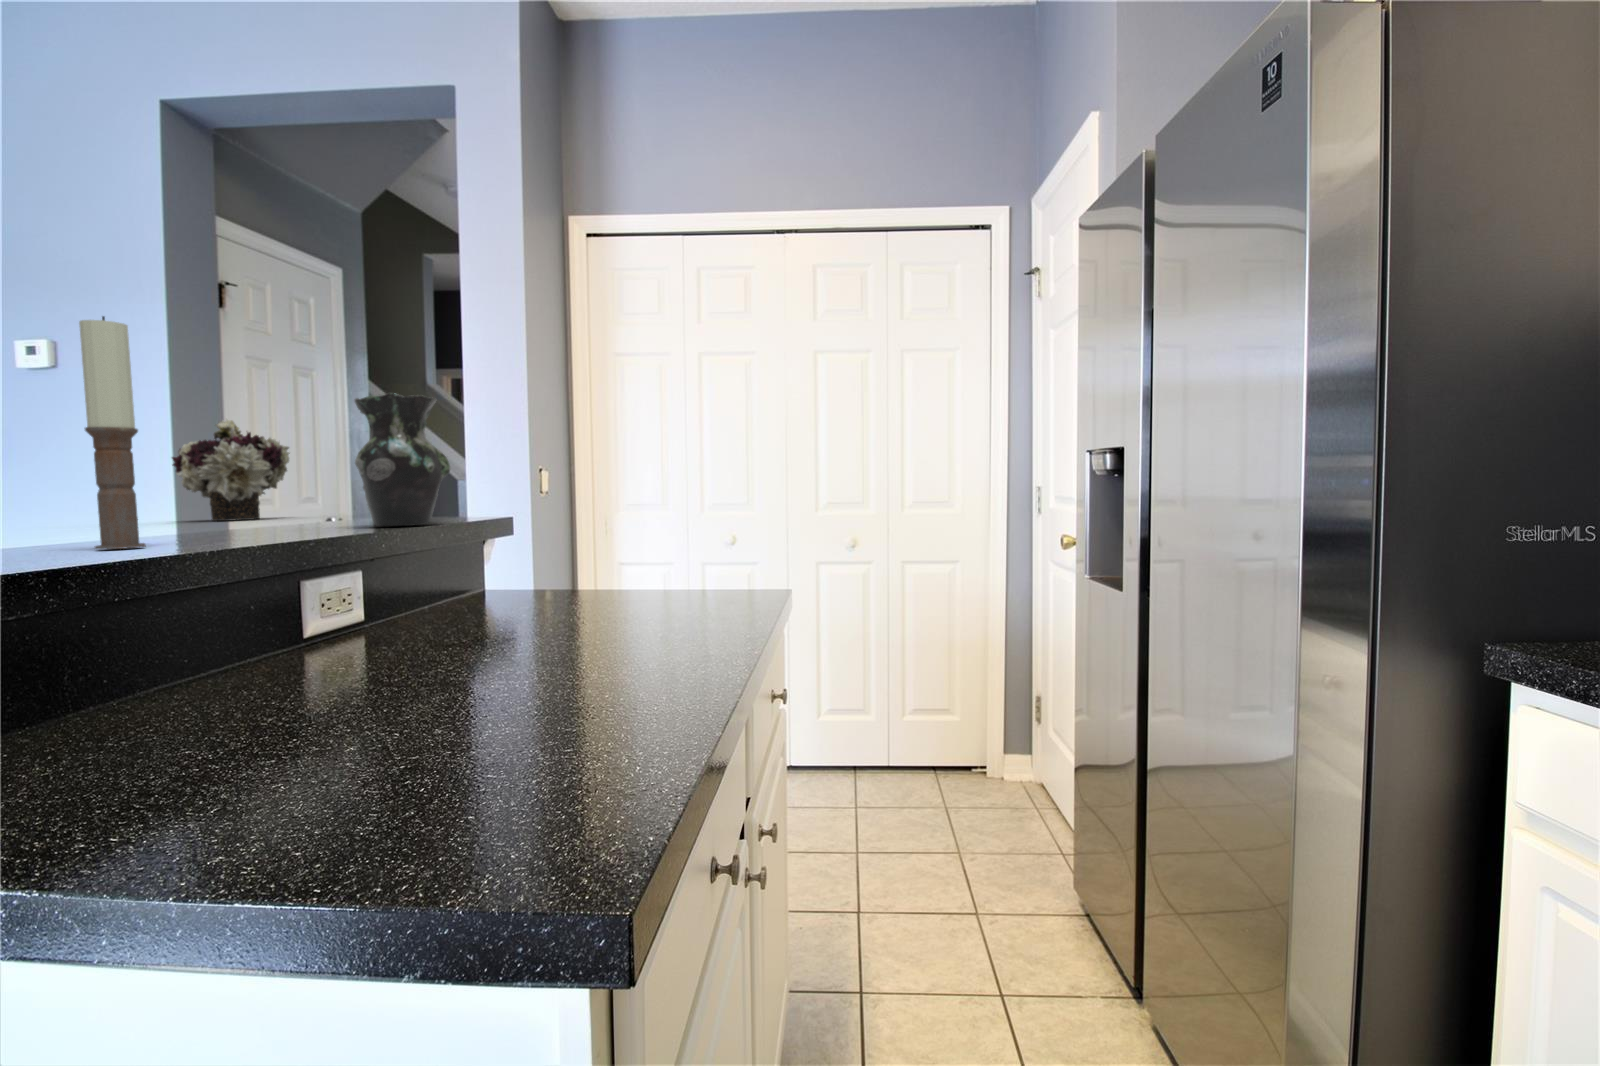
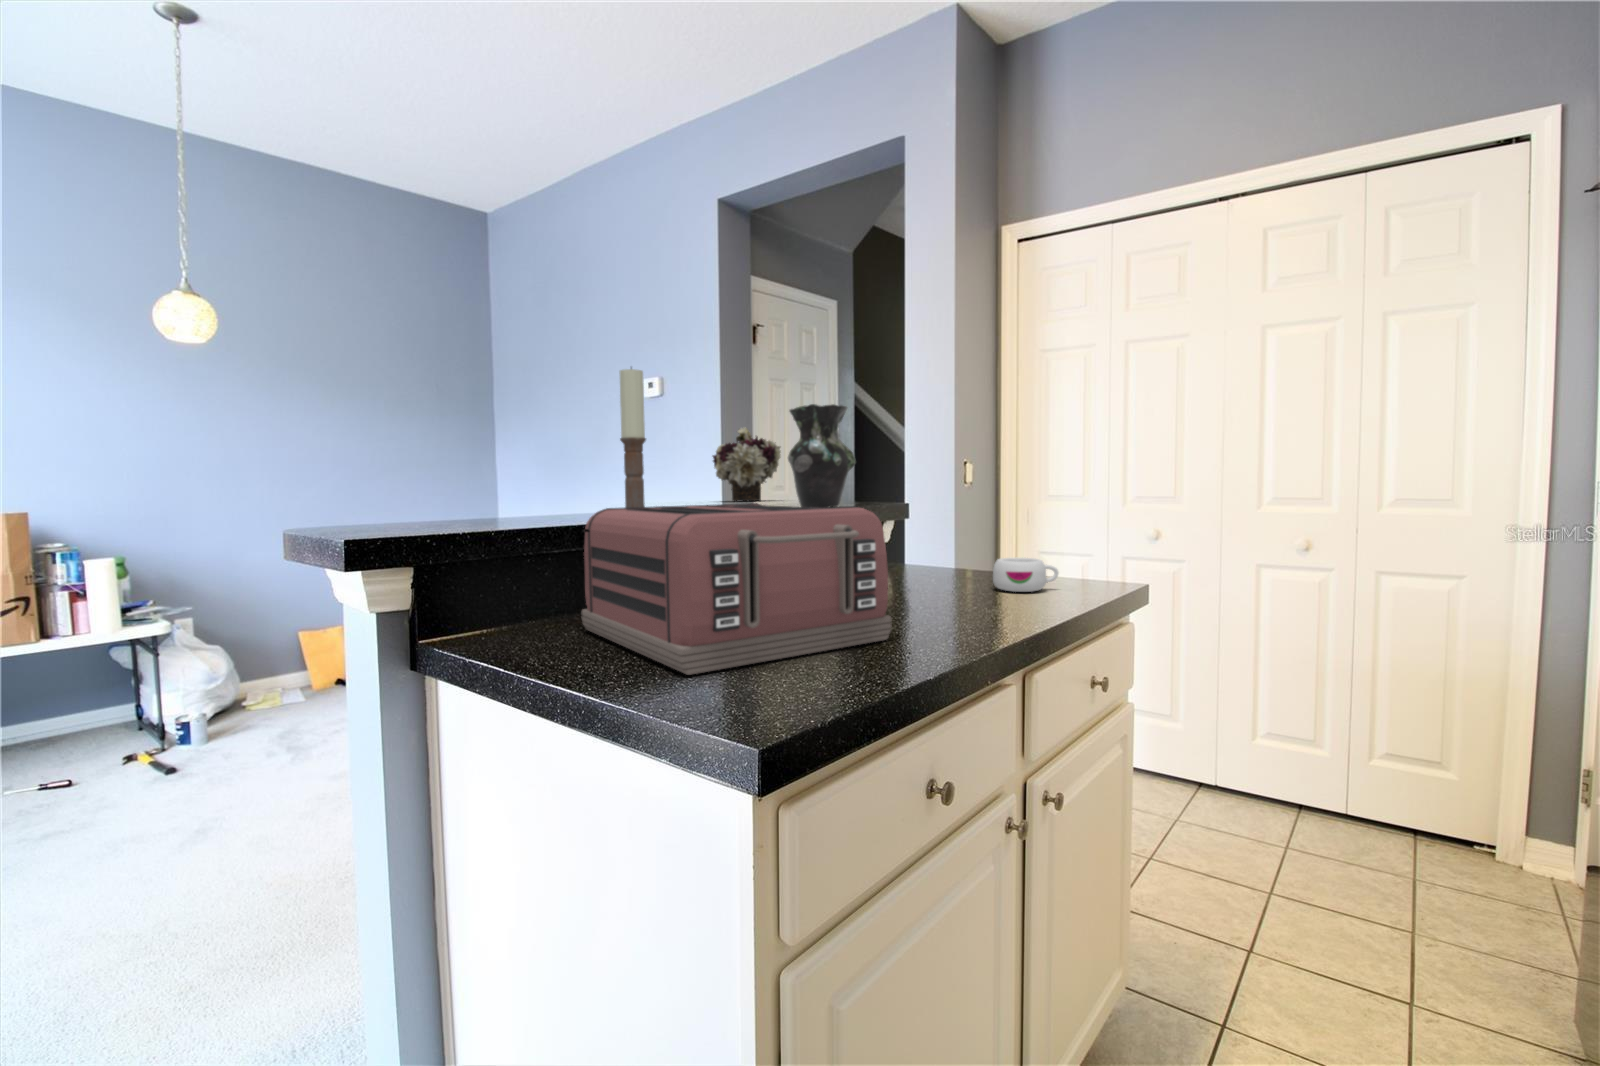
toaster: none [103,523,620,783] -> present [582,503,891,675]
mug: none [654,572,719,609] -> present [993,558,1058,592]

